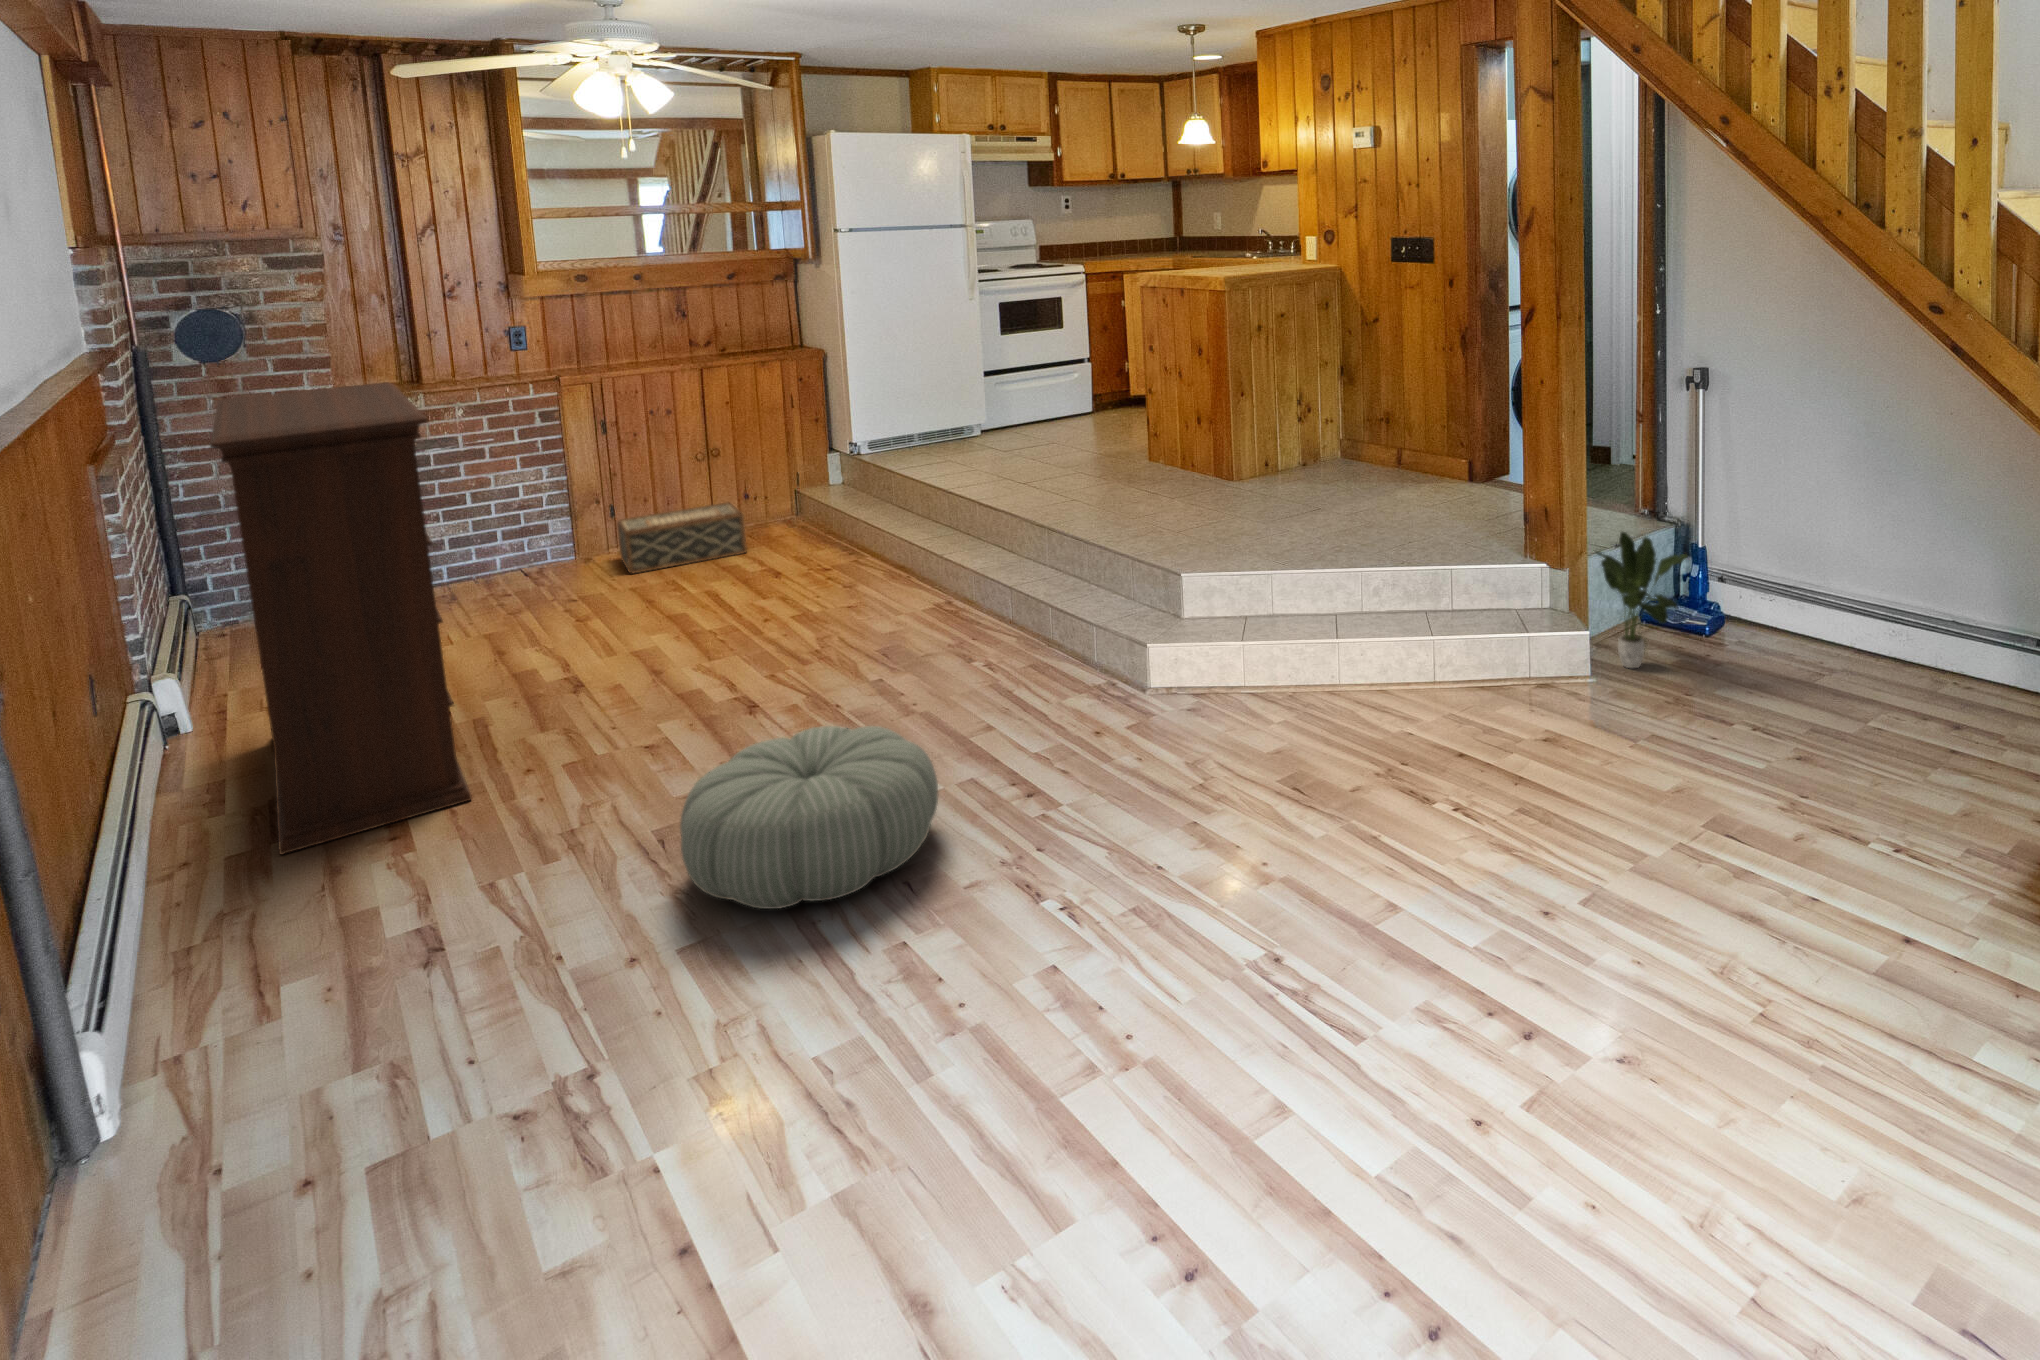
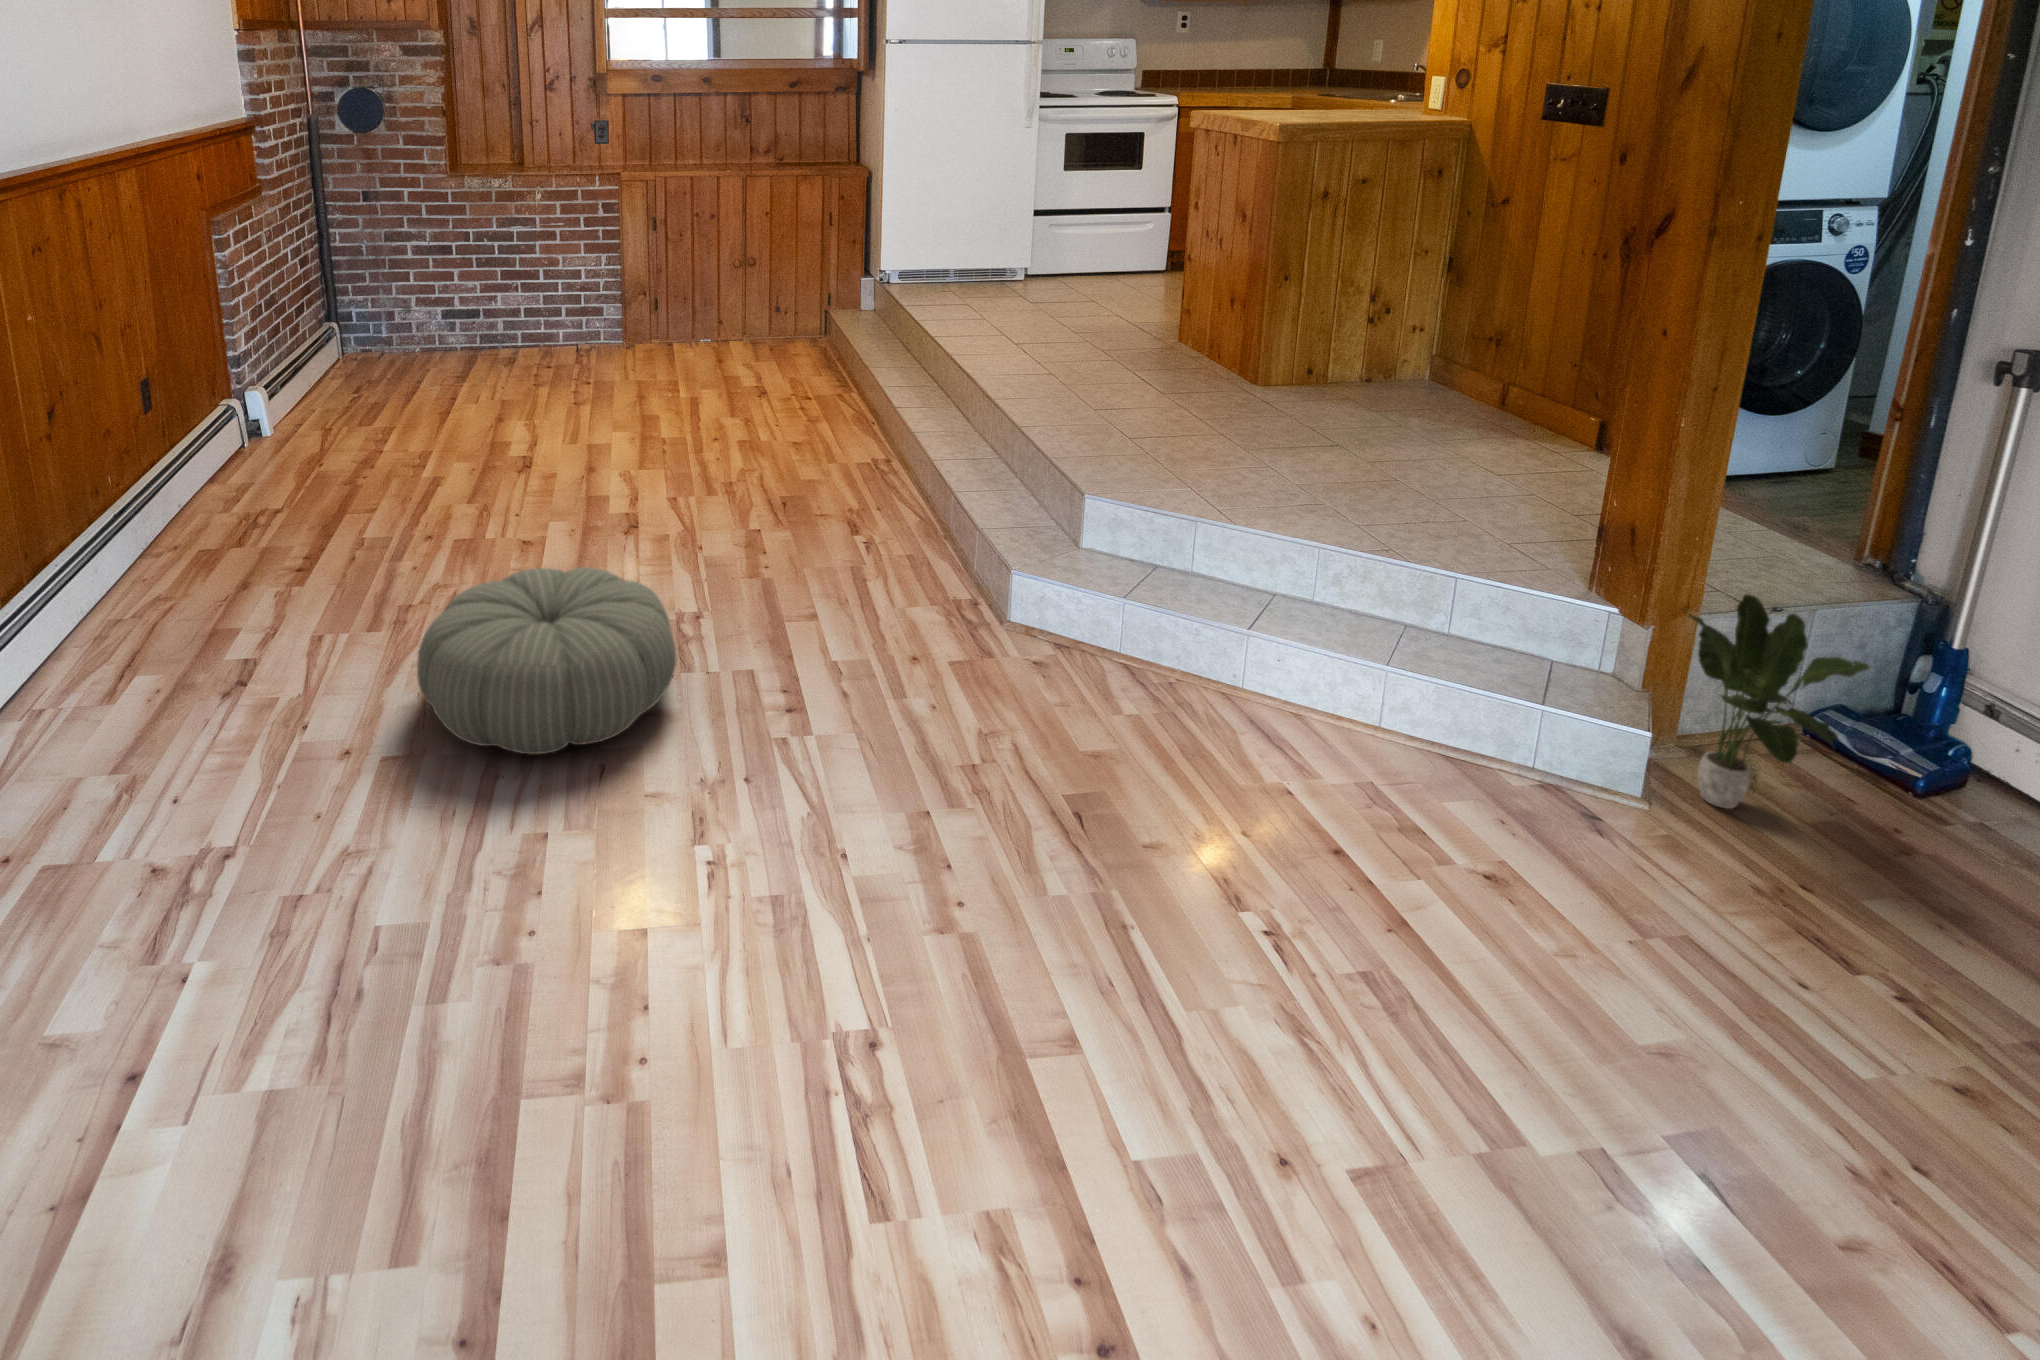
bookshelf: present [210,382,472,854] -> none [188,164,430,552]
woven basket: present [617,502,747,574] -> none [643,311,746,364]

